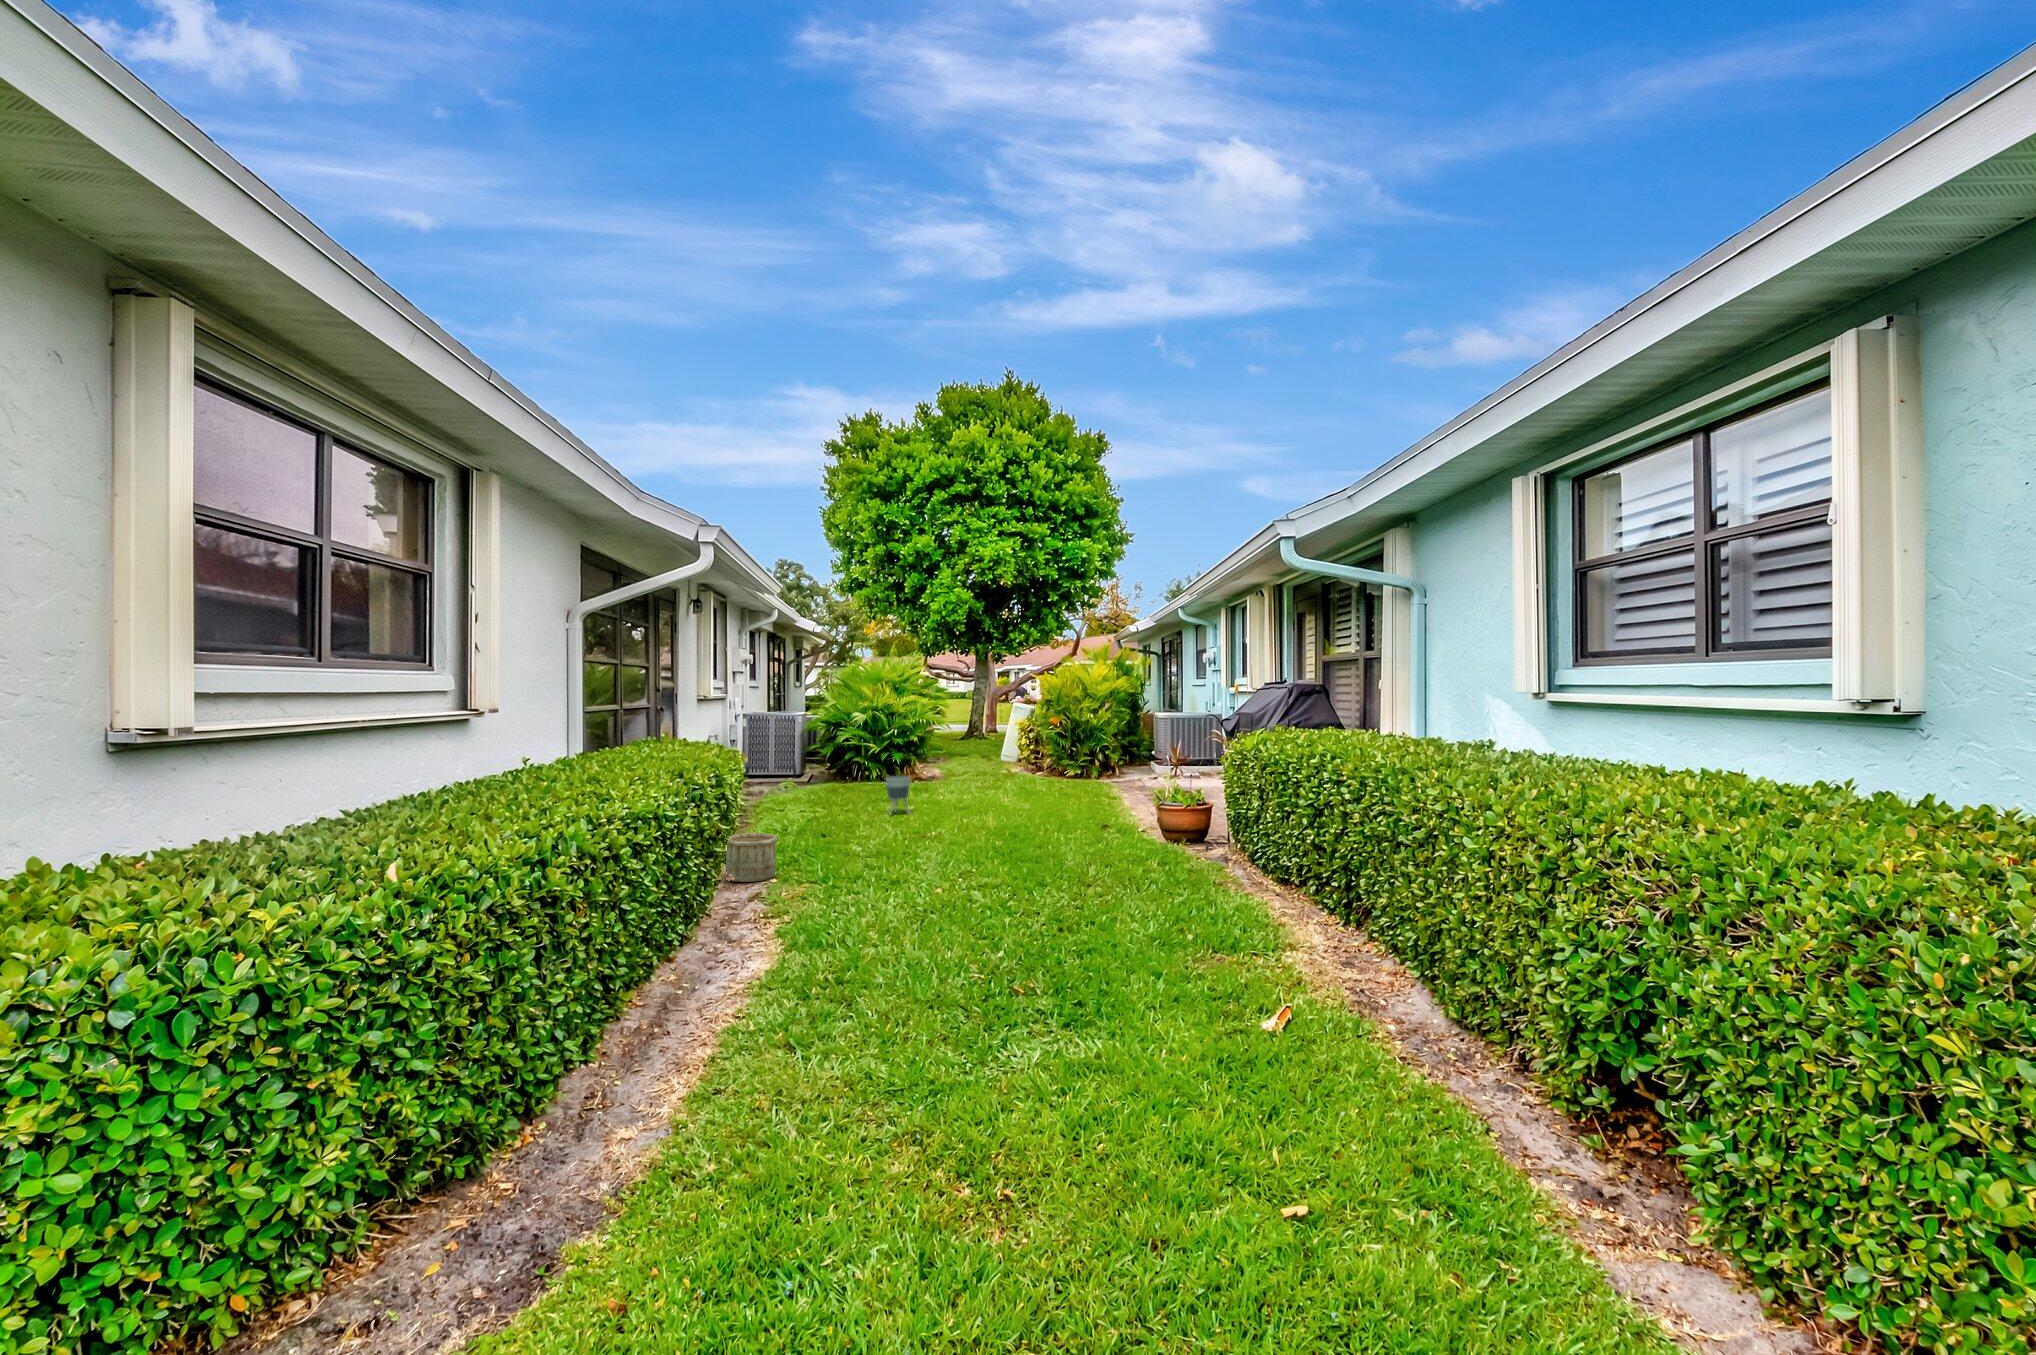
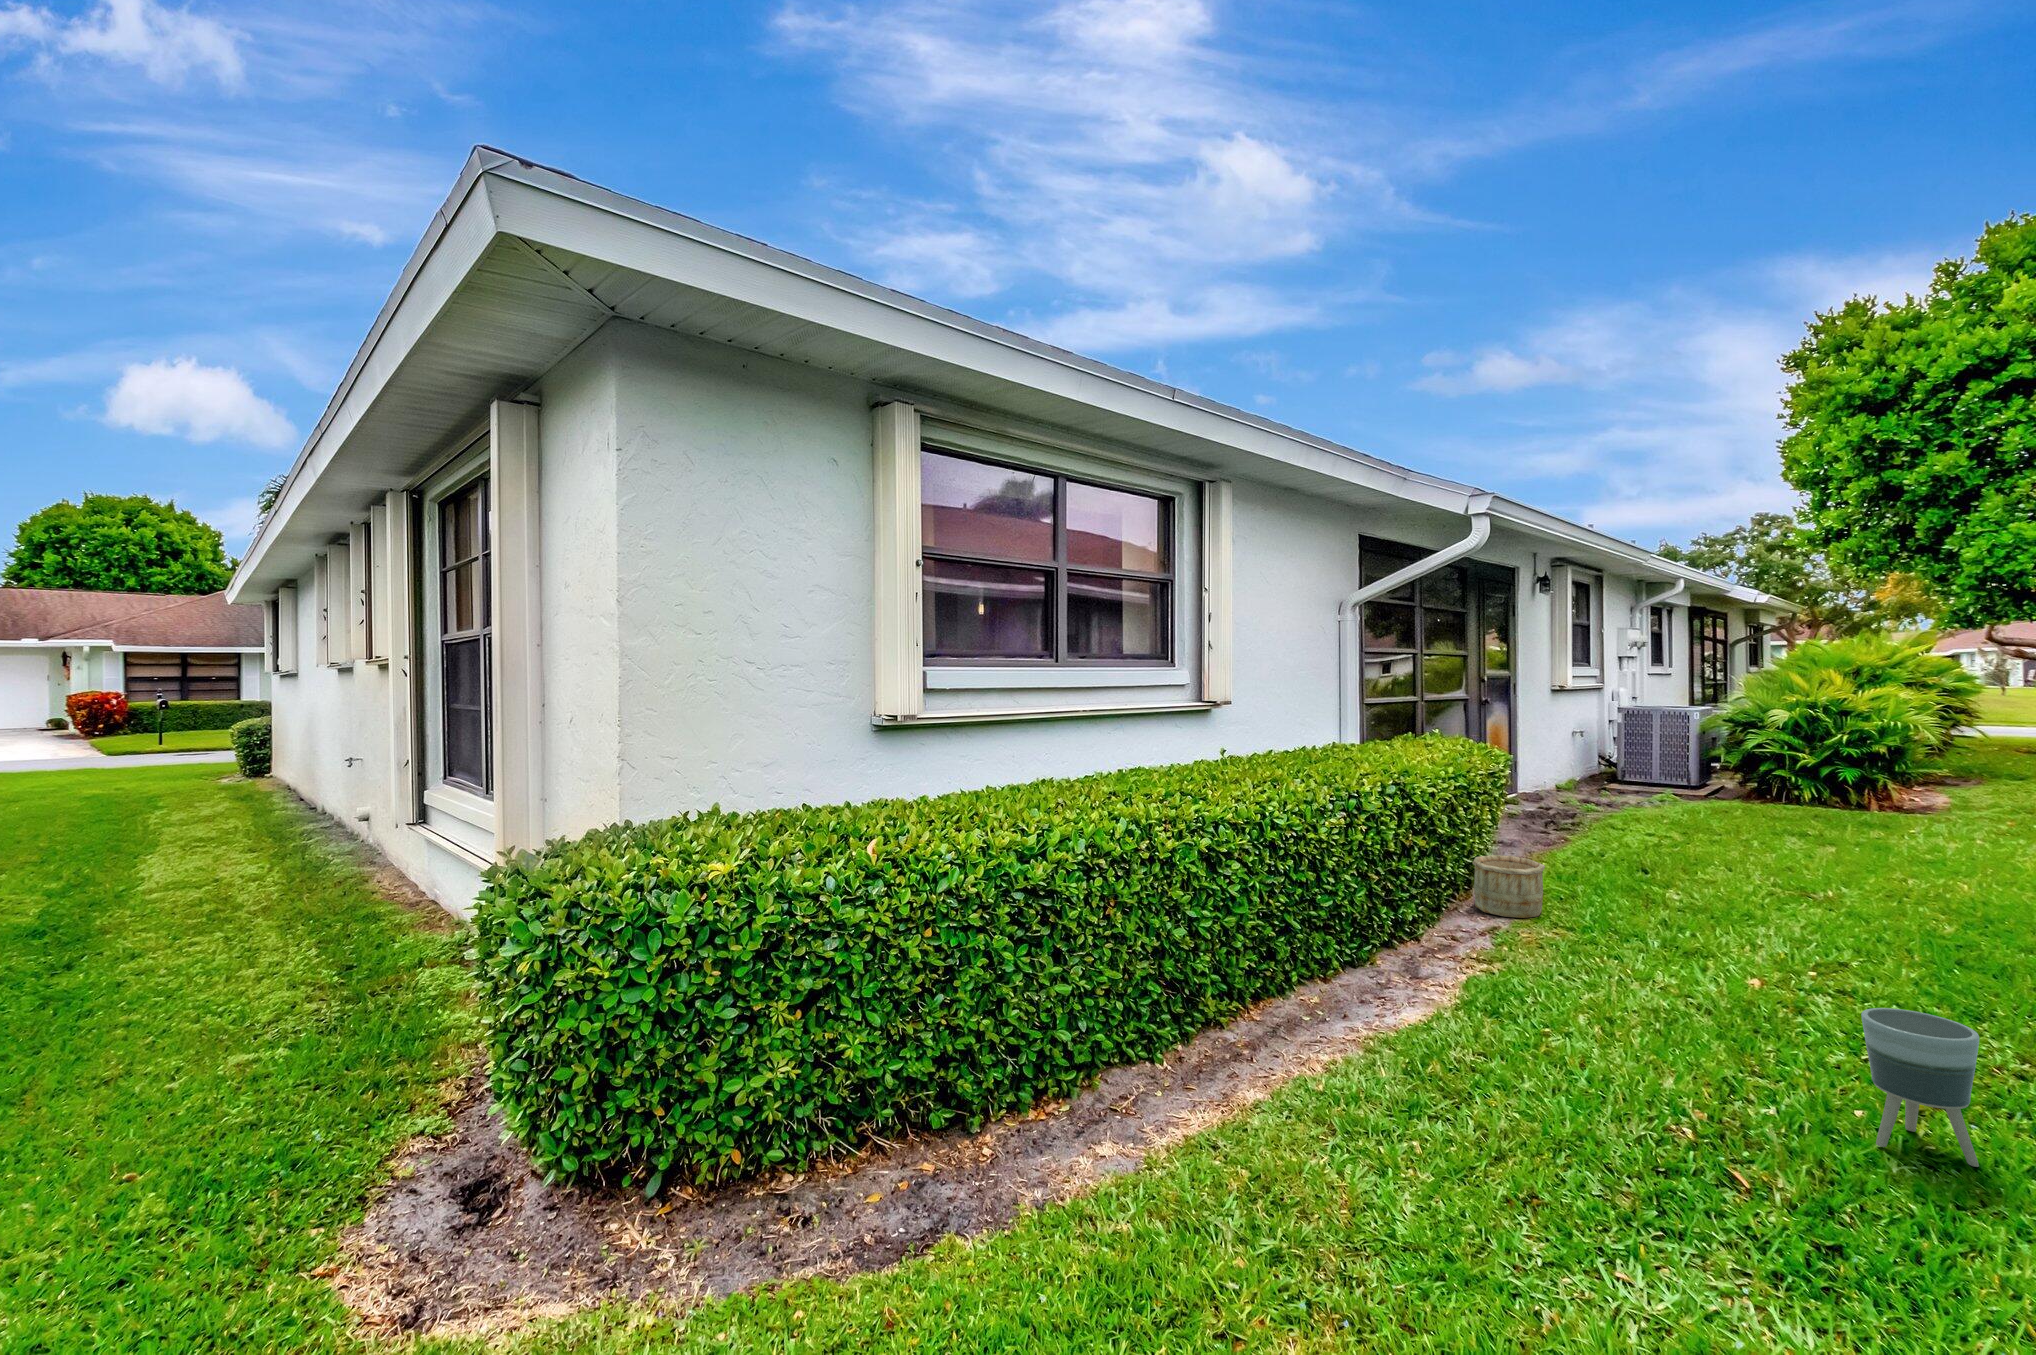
planter: present [886,776,910,815] -> present [1861,1008,1979,1167]

